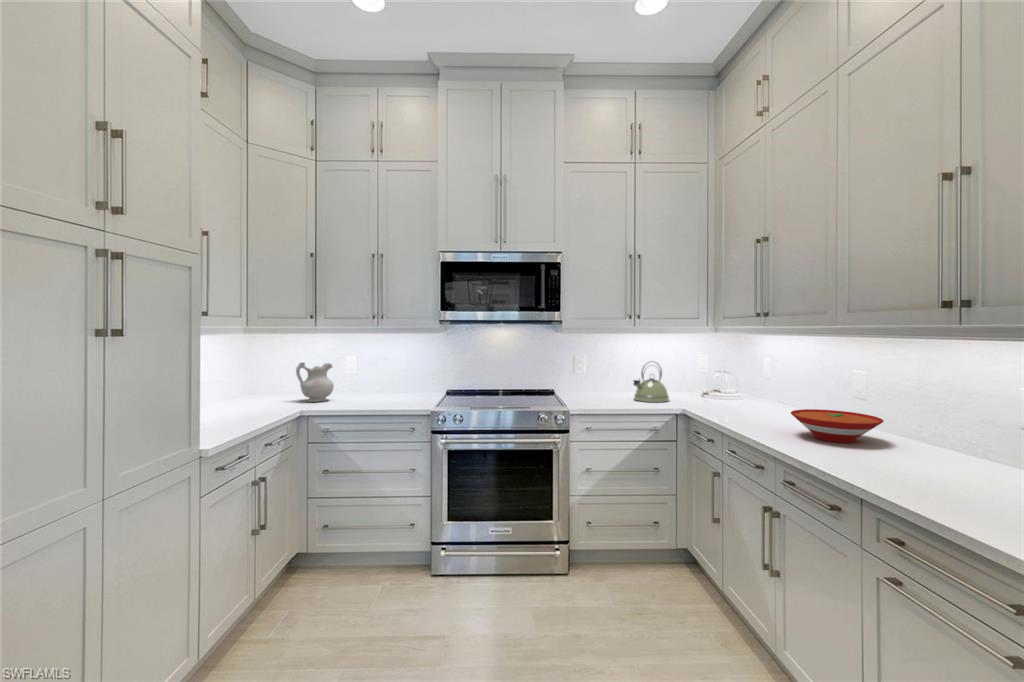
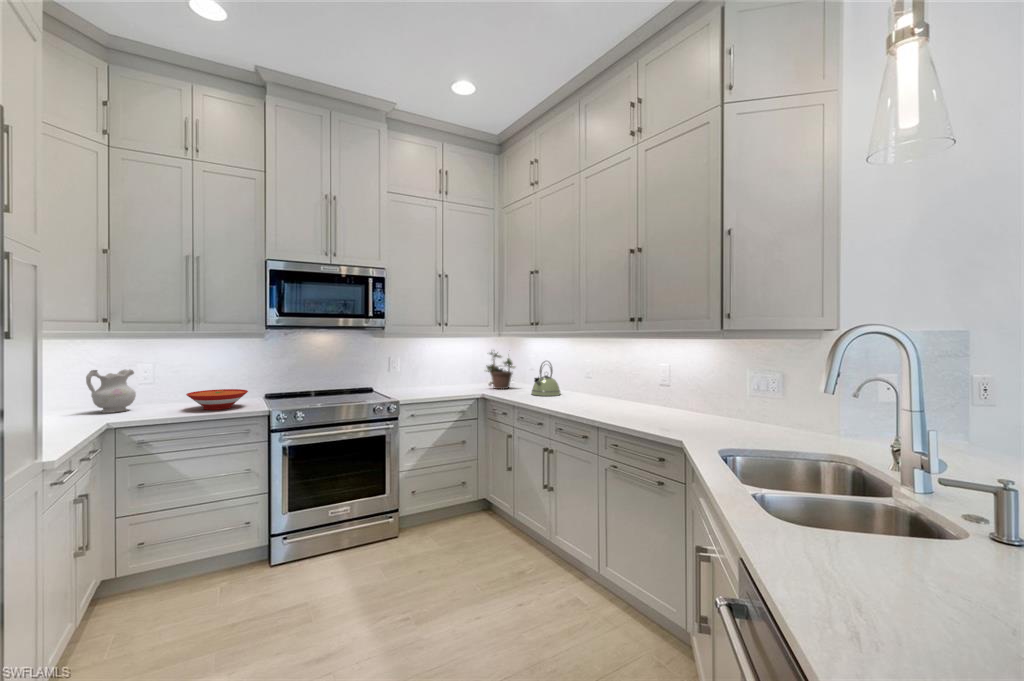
potted plant: none [691,346,737,405] -> present [487,352,515,389]
kettle: present [633,362,669,402] -> present [531,361,561,396]
bowl: present [791,409,884,442] -> present [186,389,248,410]

